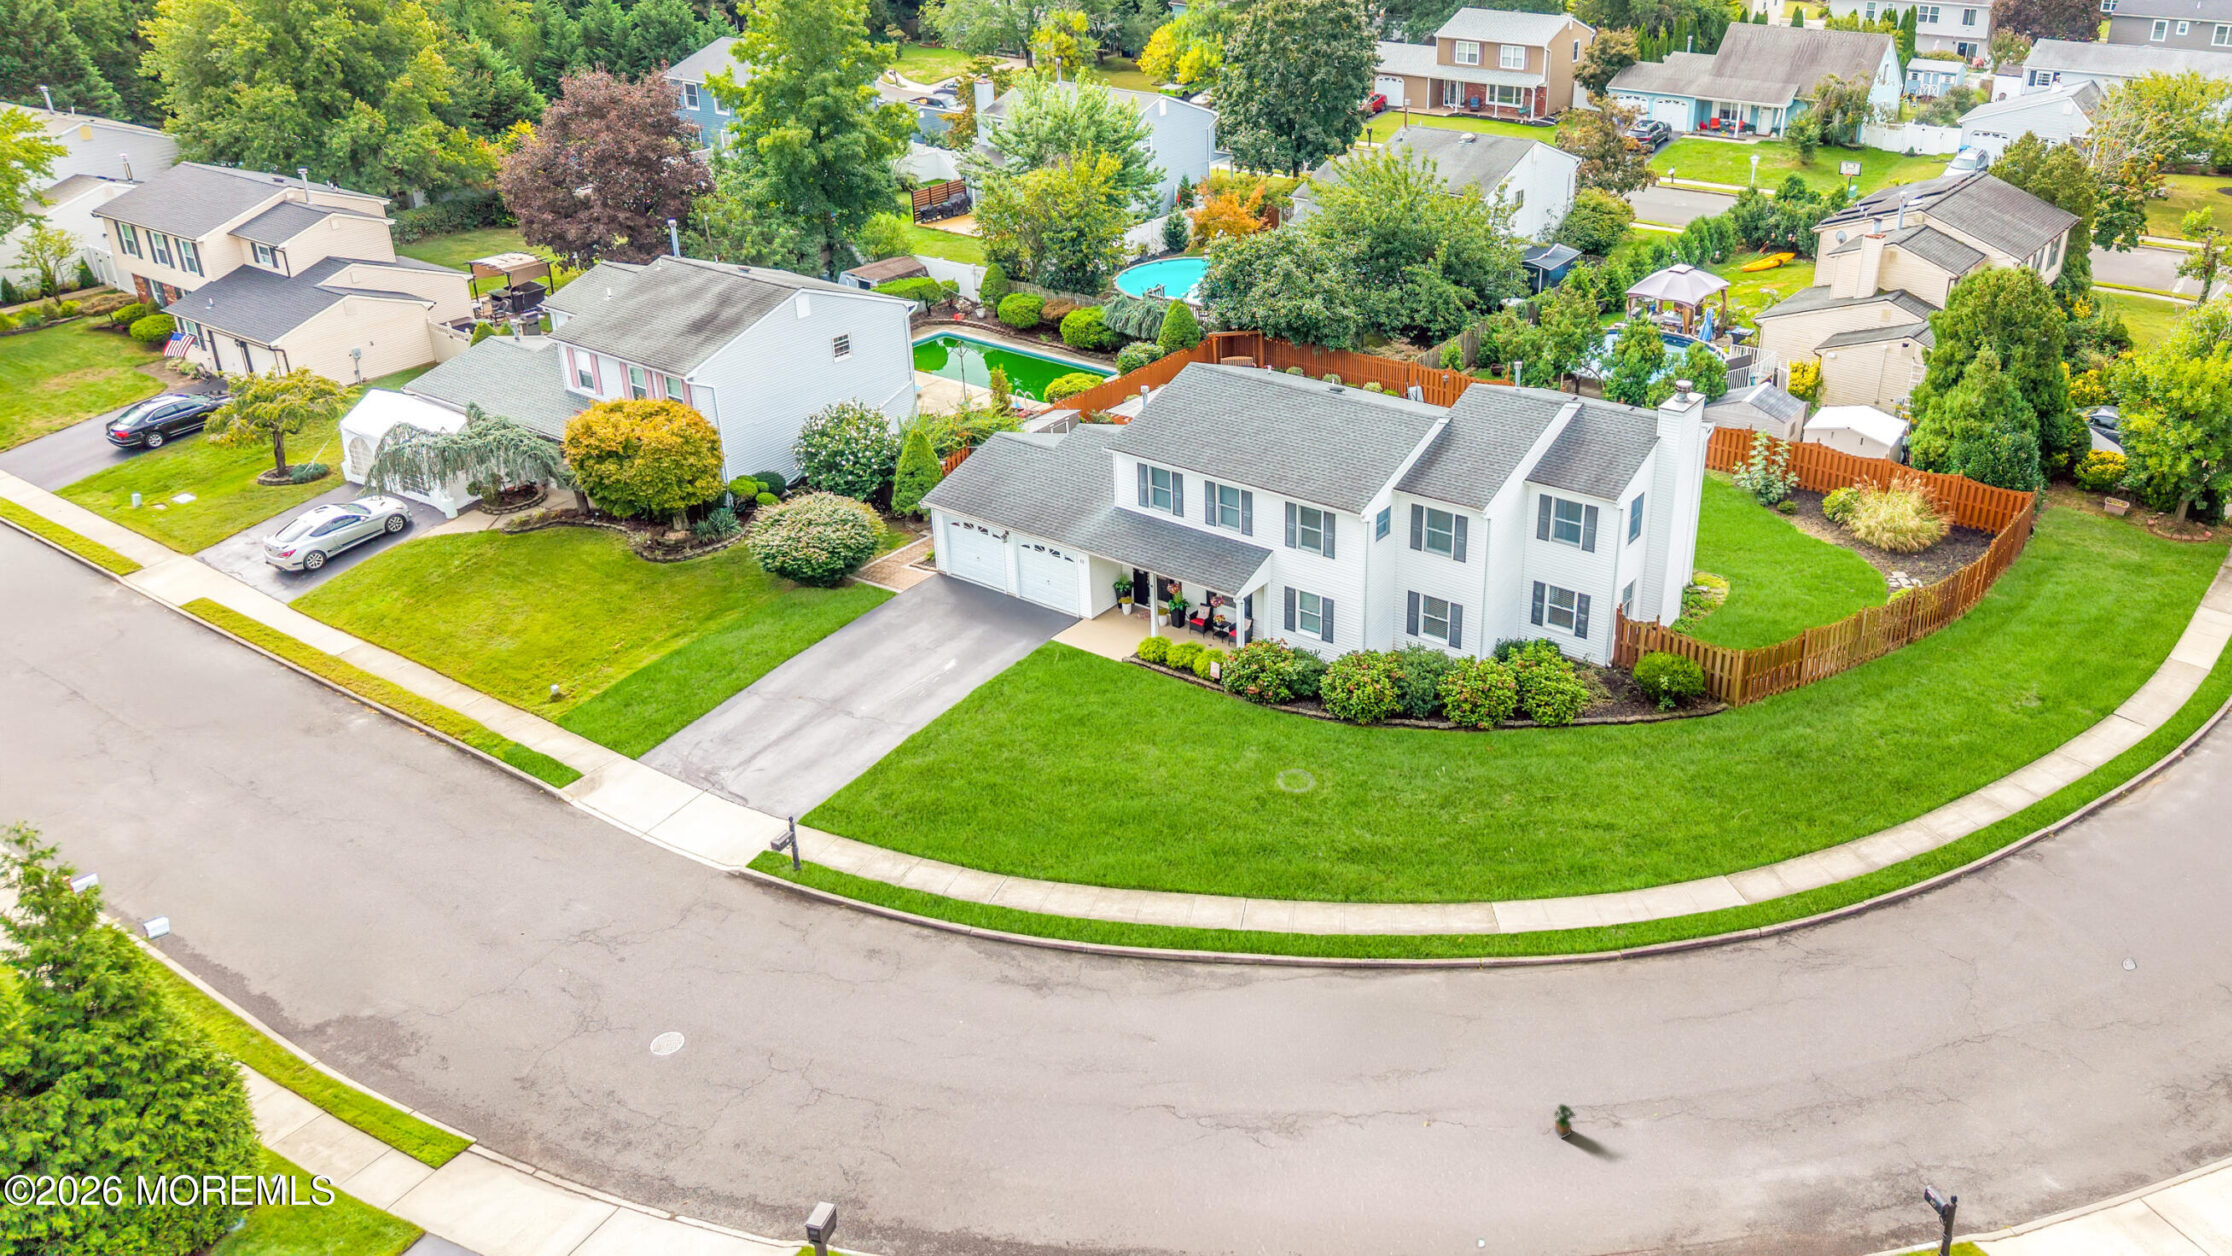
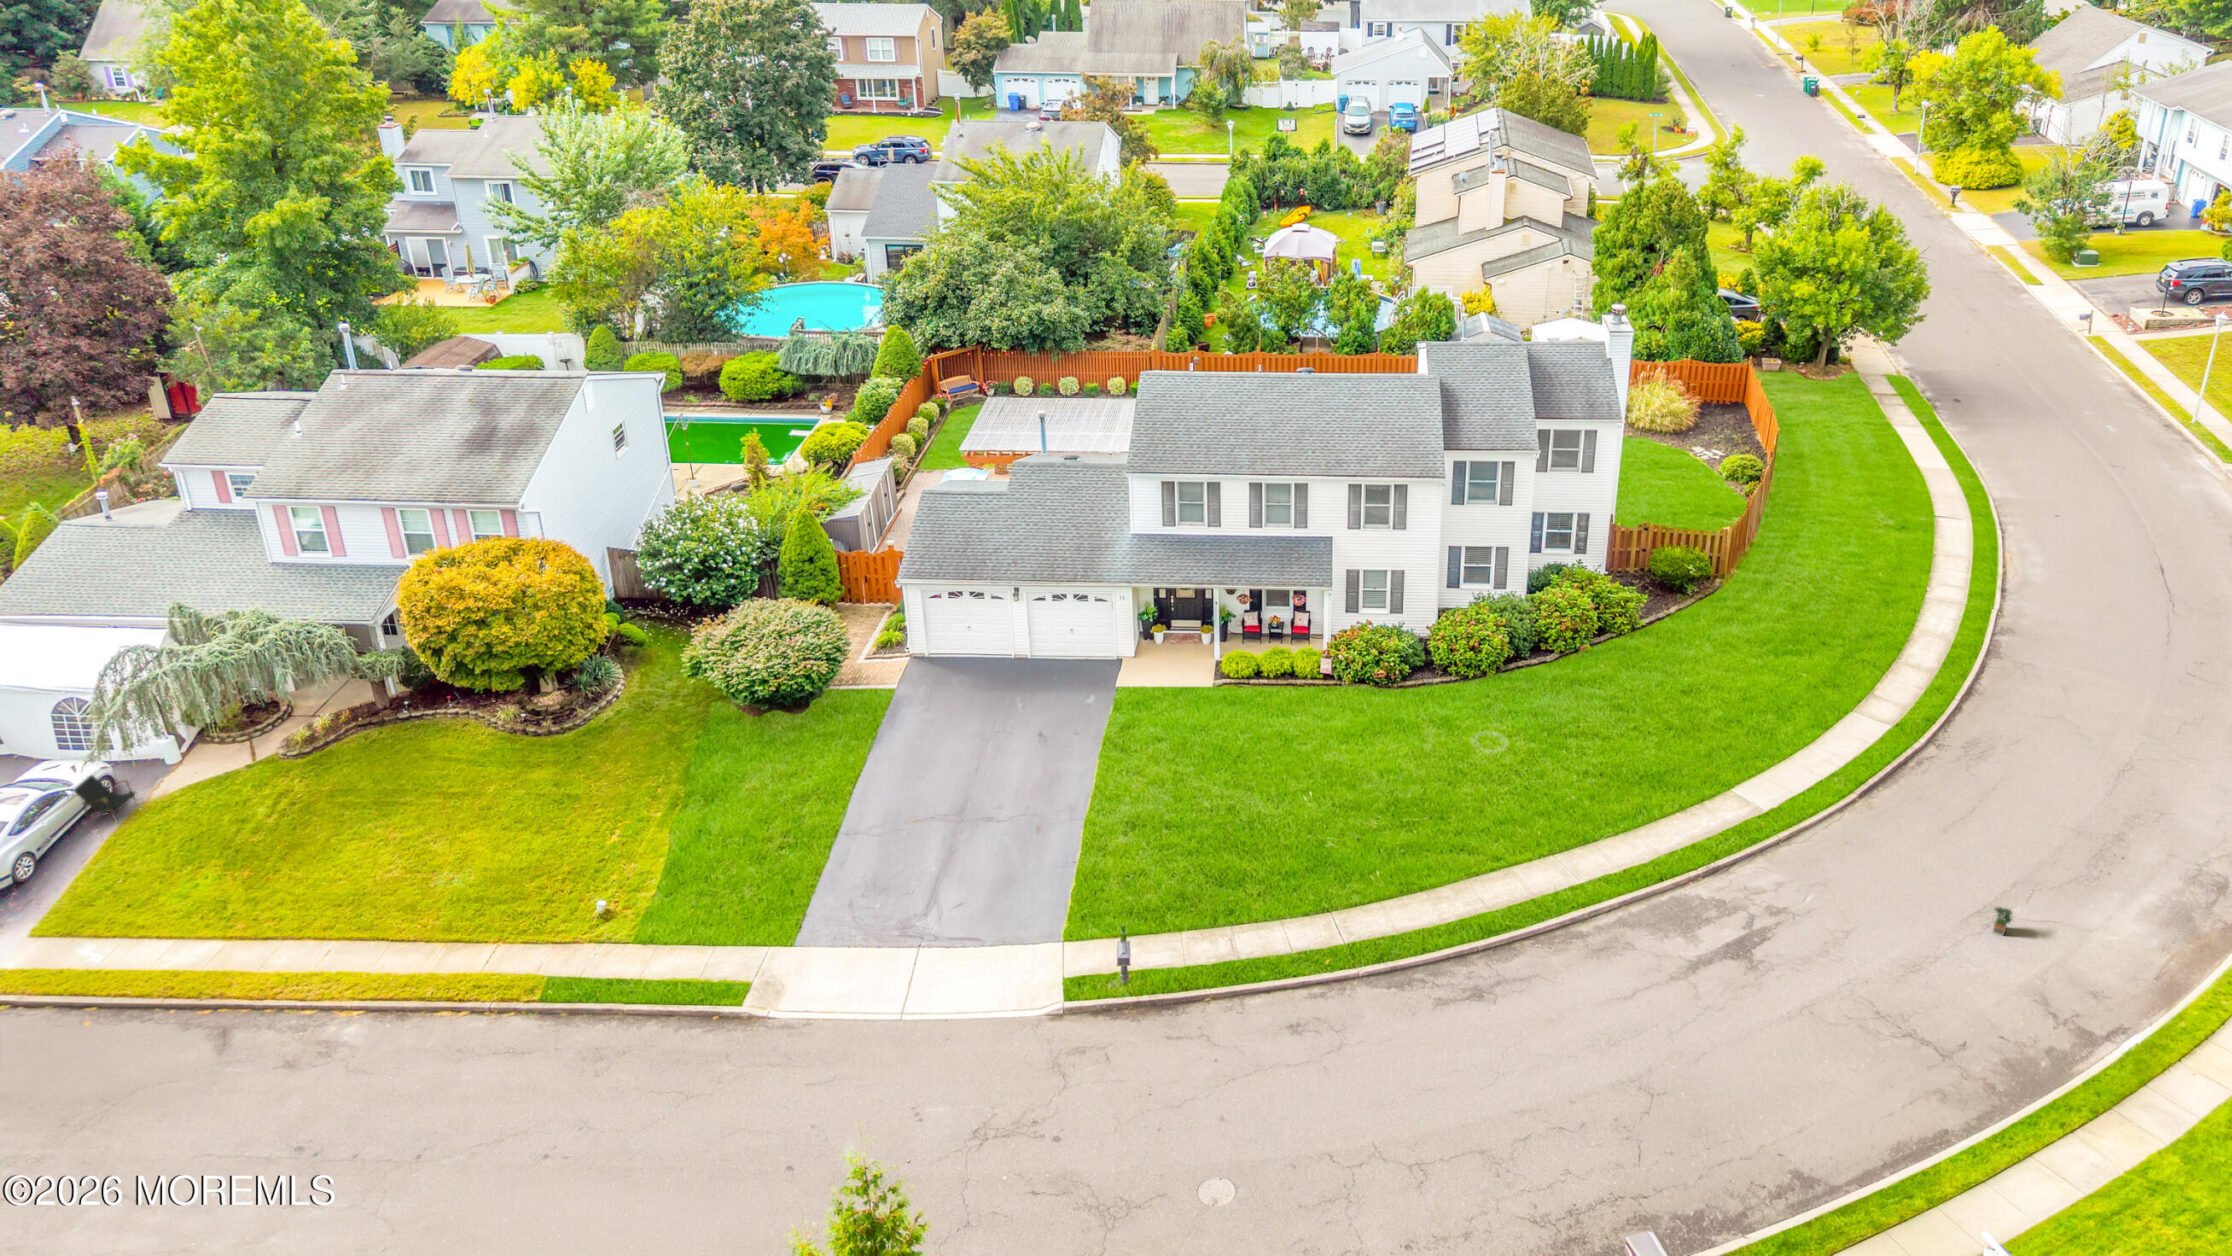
lounge chair: none [366,511,408,548] -> present [74,775,137,821]

